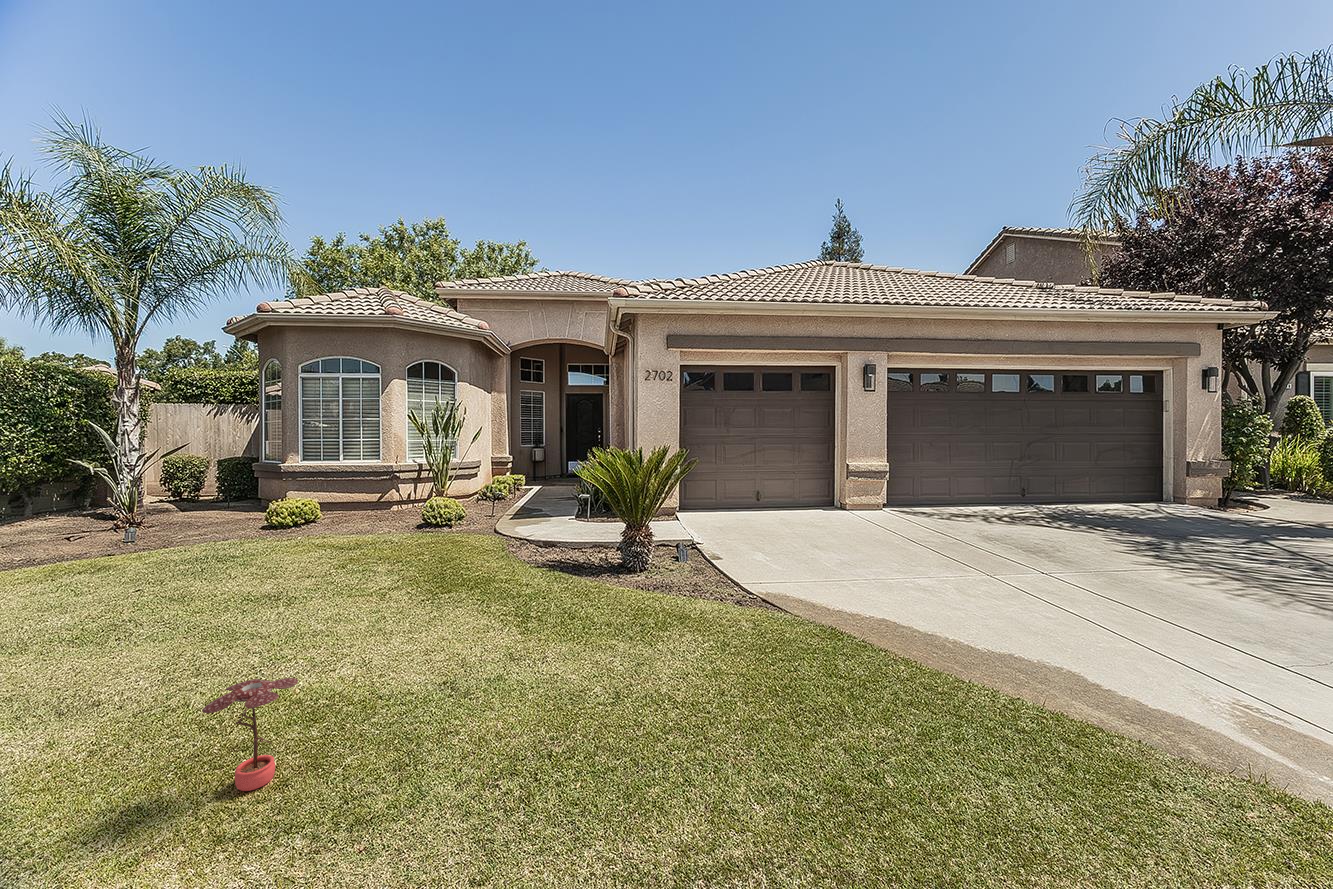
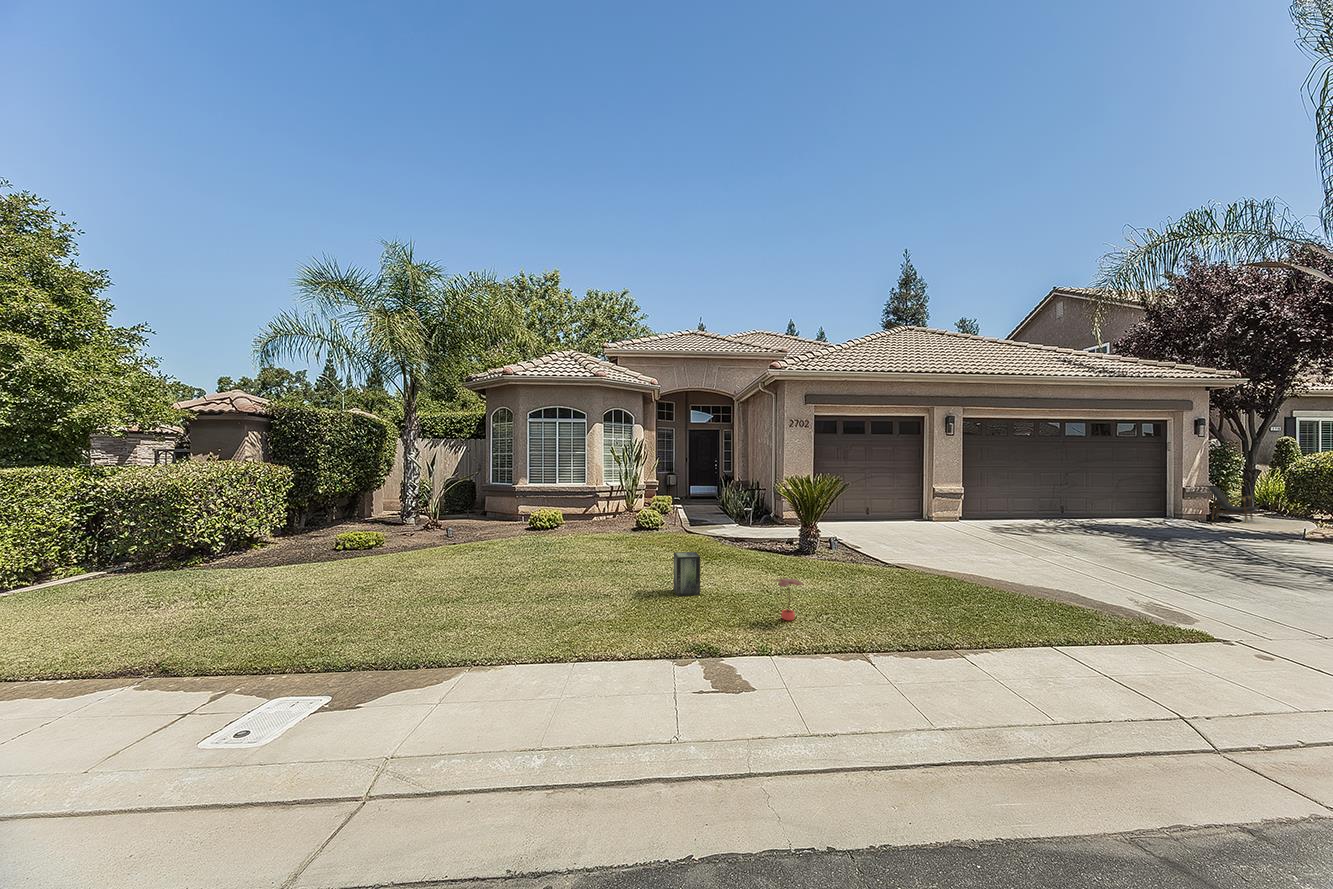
lounge chair: none [1220,459,1288,509] -> present [1210,486,1259,522]
storage box: none [156,590,245,687] -> present [674,552,700,596]

